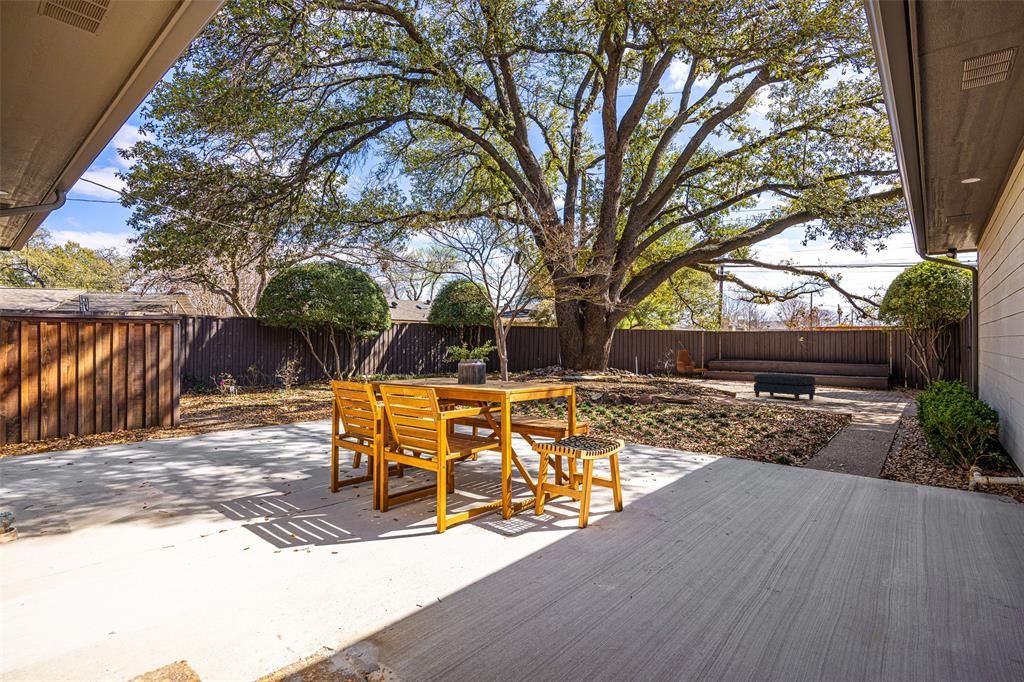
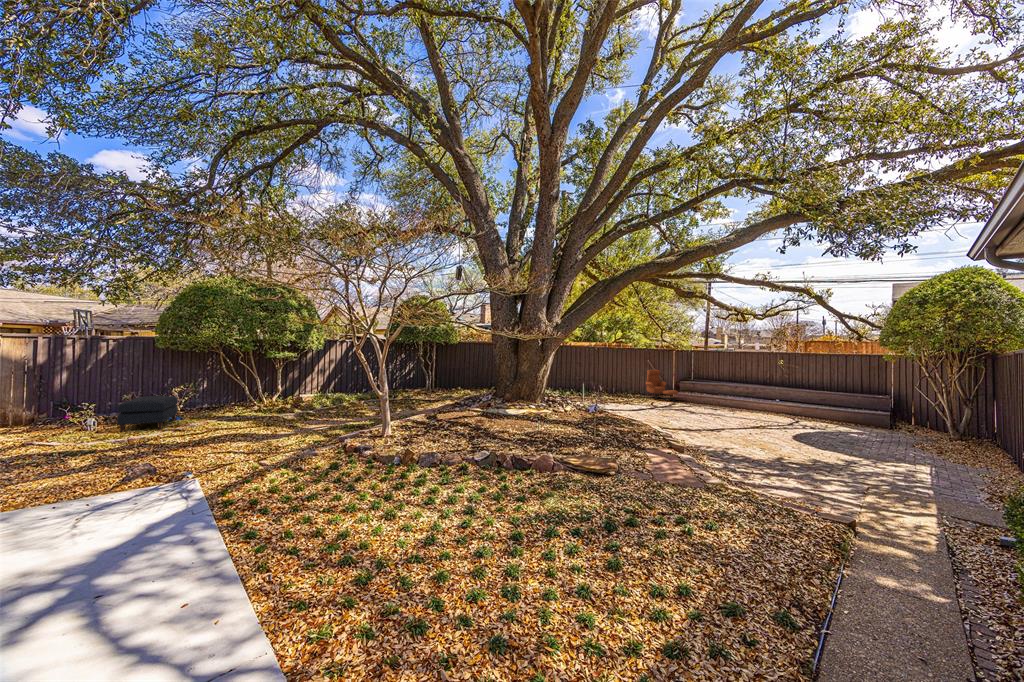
ottoman: present [754,373,815,401] -> present [117,396,178,431]

